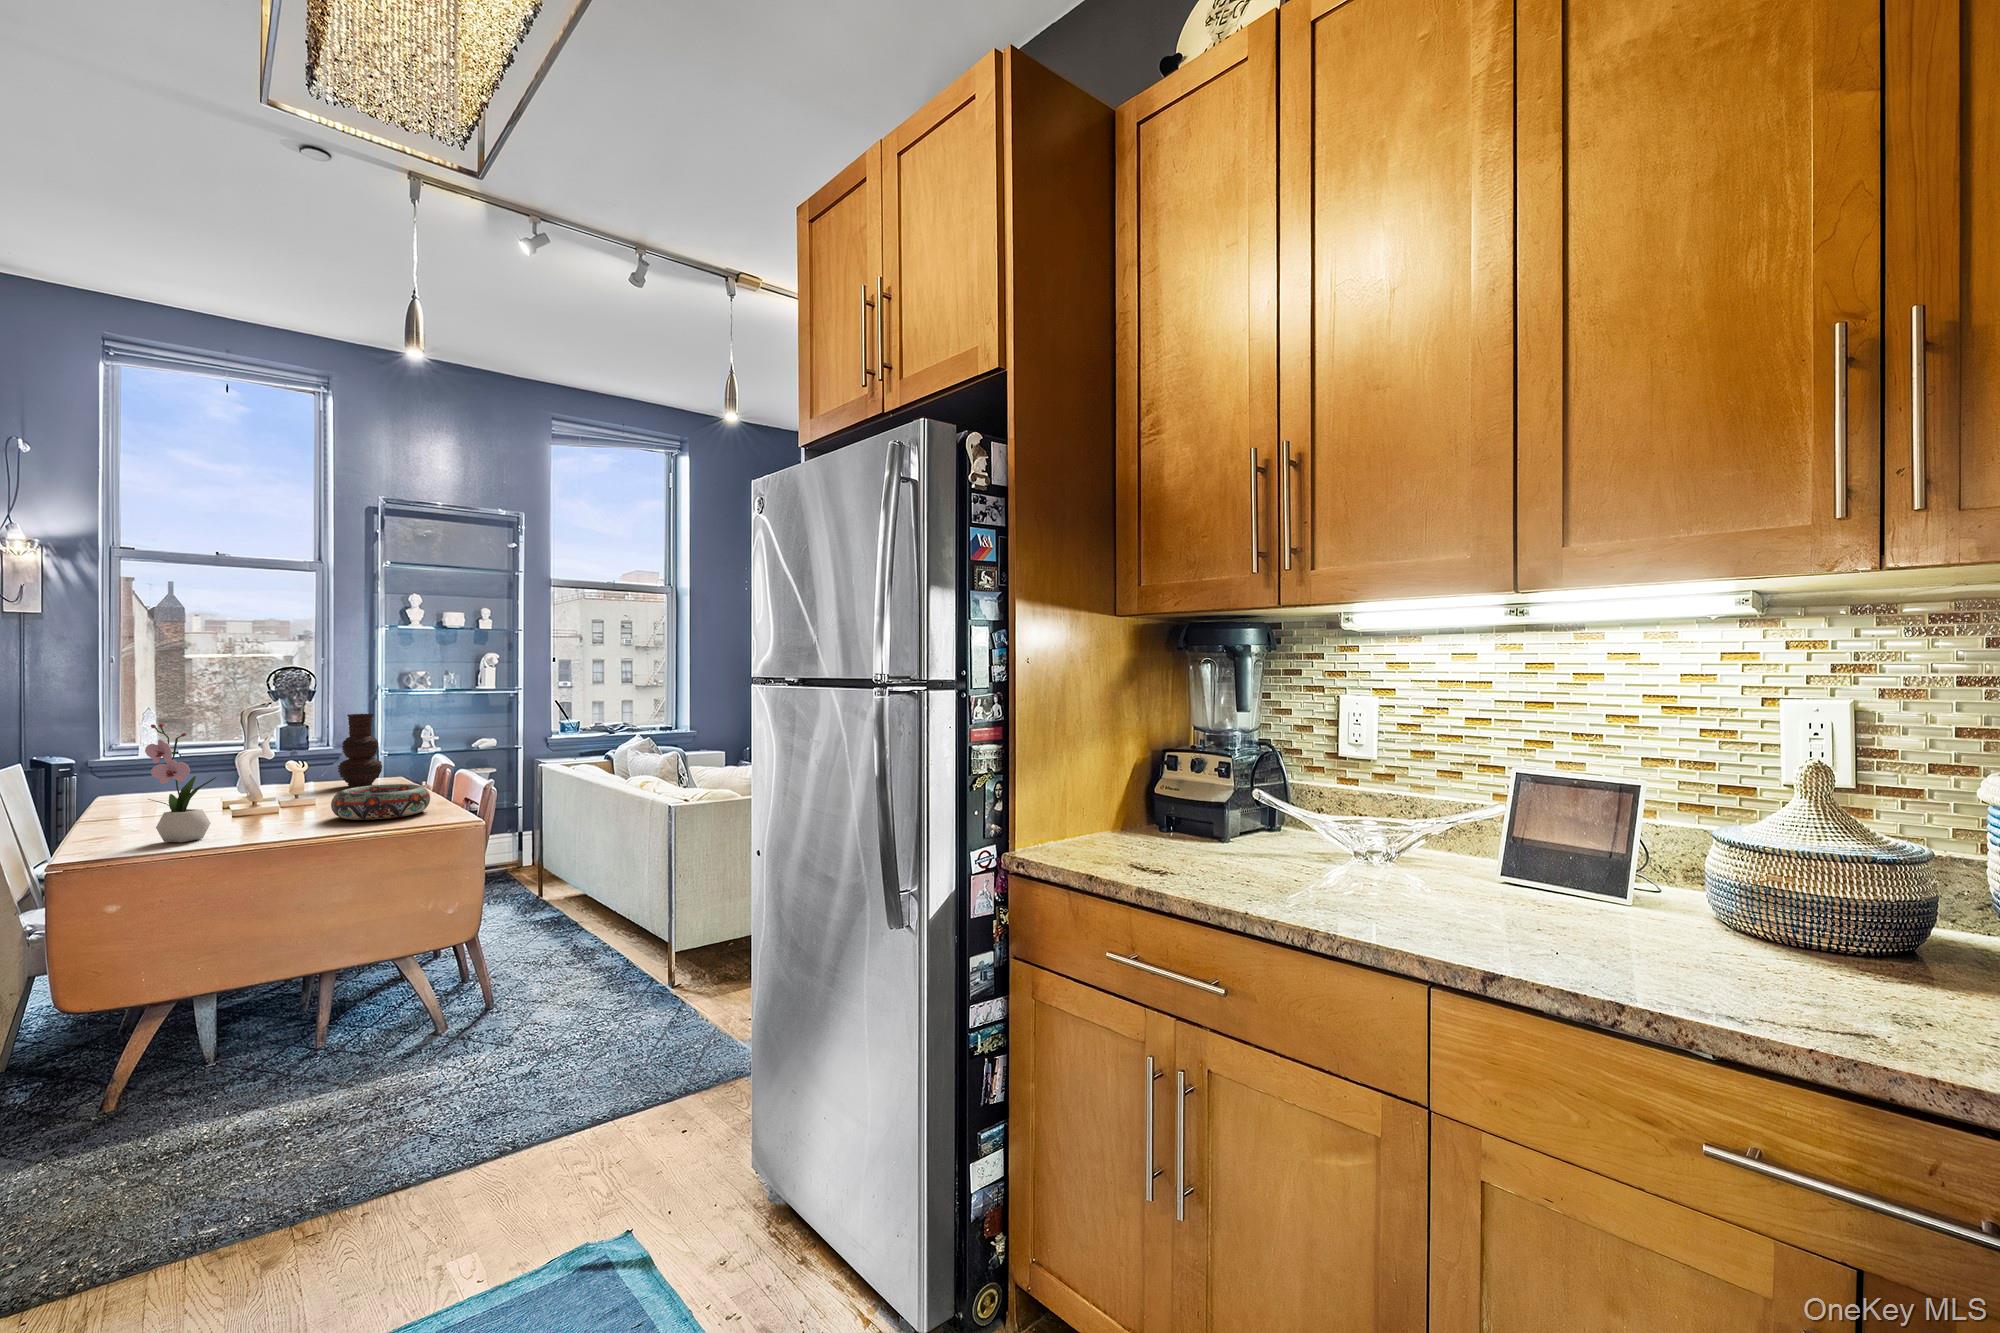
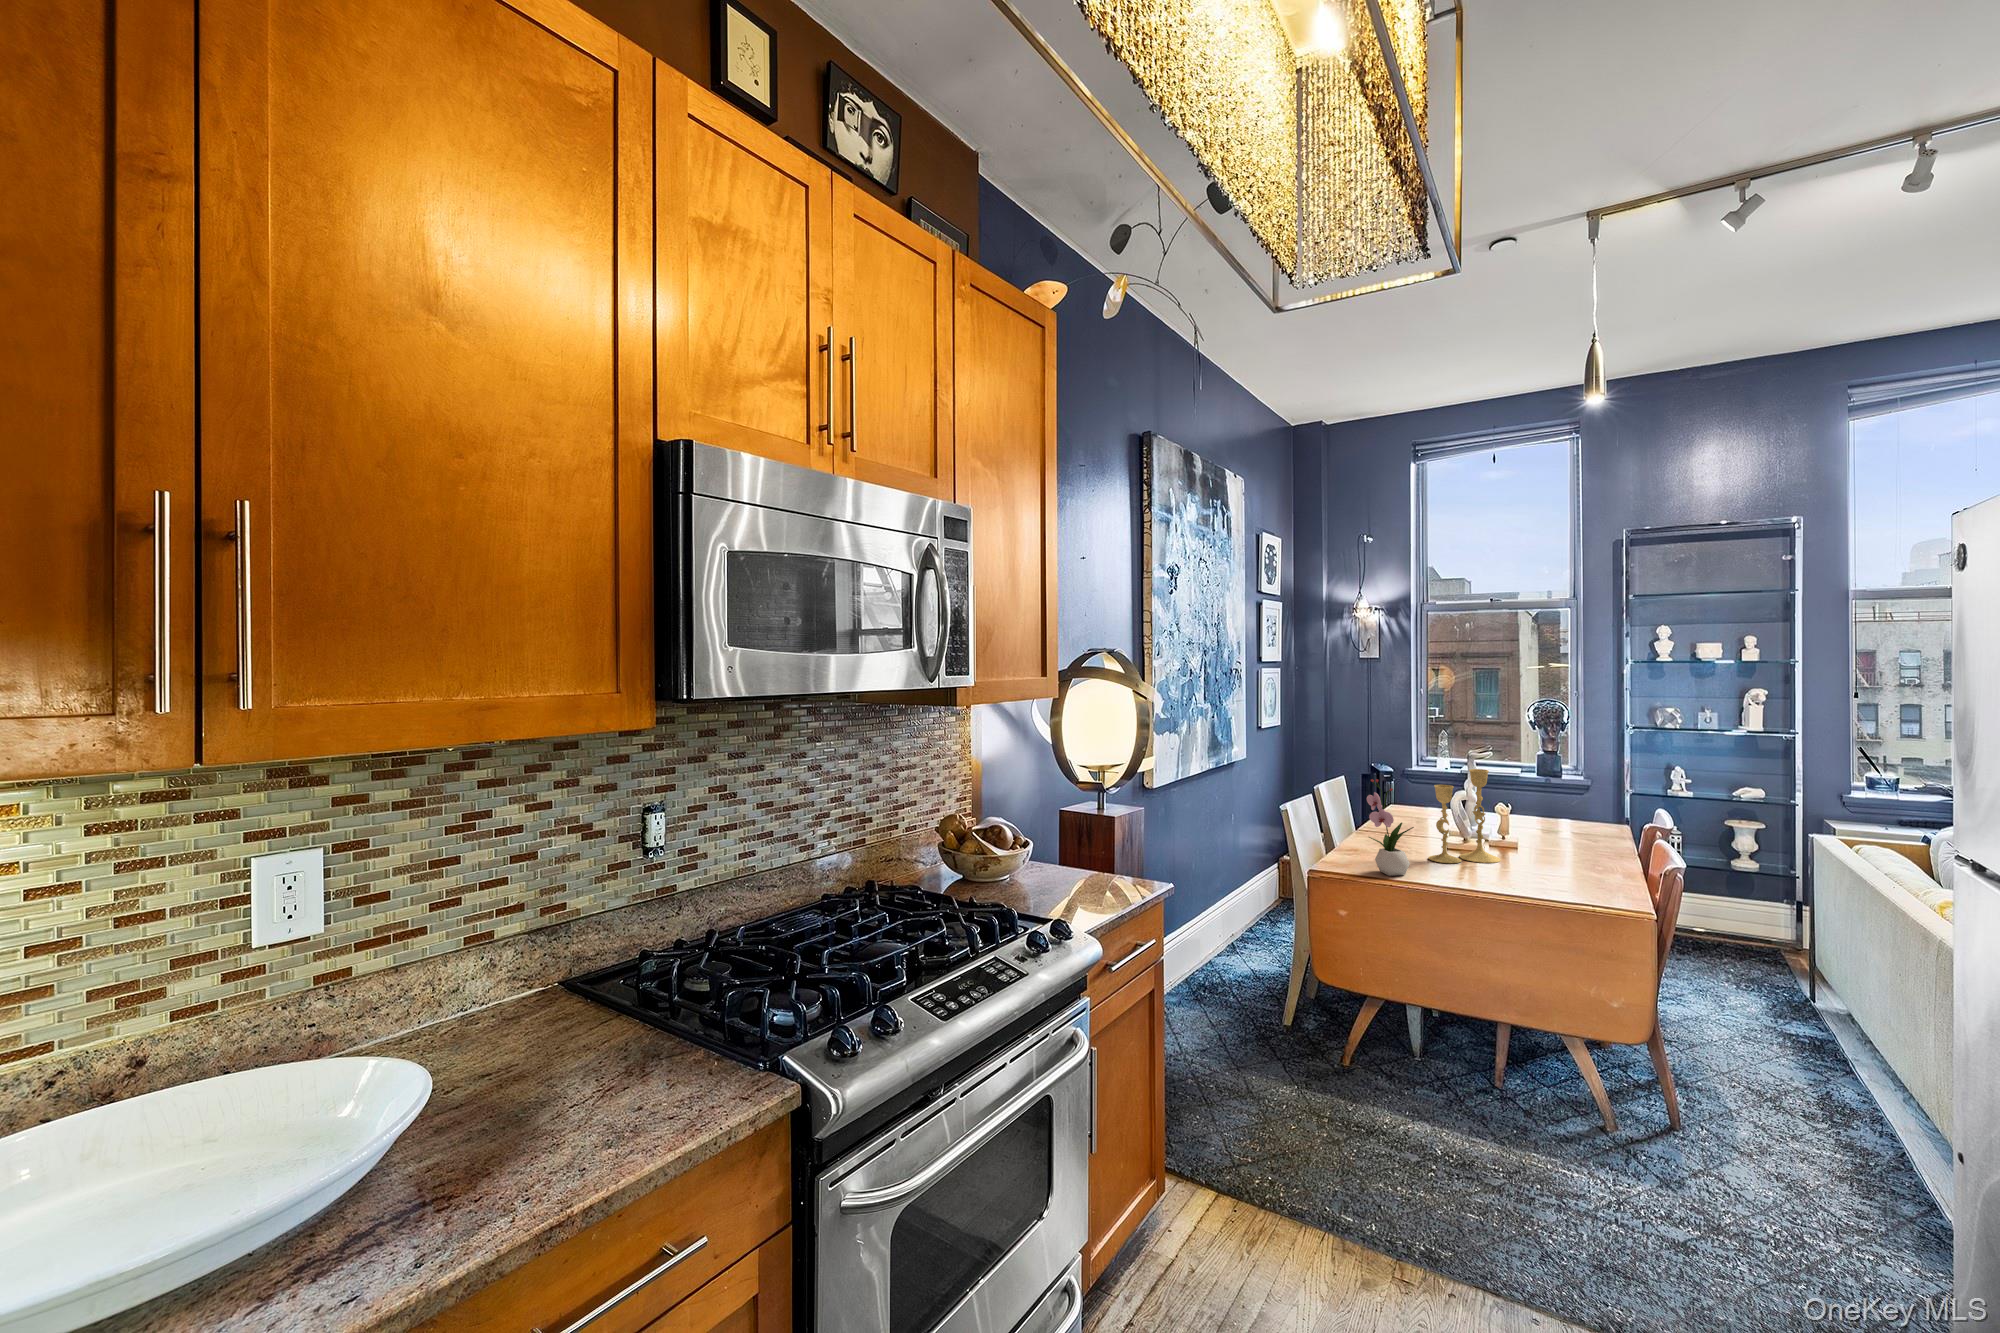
candlestick: none [217,712,307,823] -> present [1428,769,1501,863]
vase: present [338,714,382,787] -> none [1550,766,1593,838]
decorative bowl: present [331,784,430,820] -> none [1508,852,1605,893]

